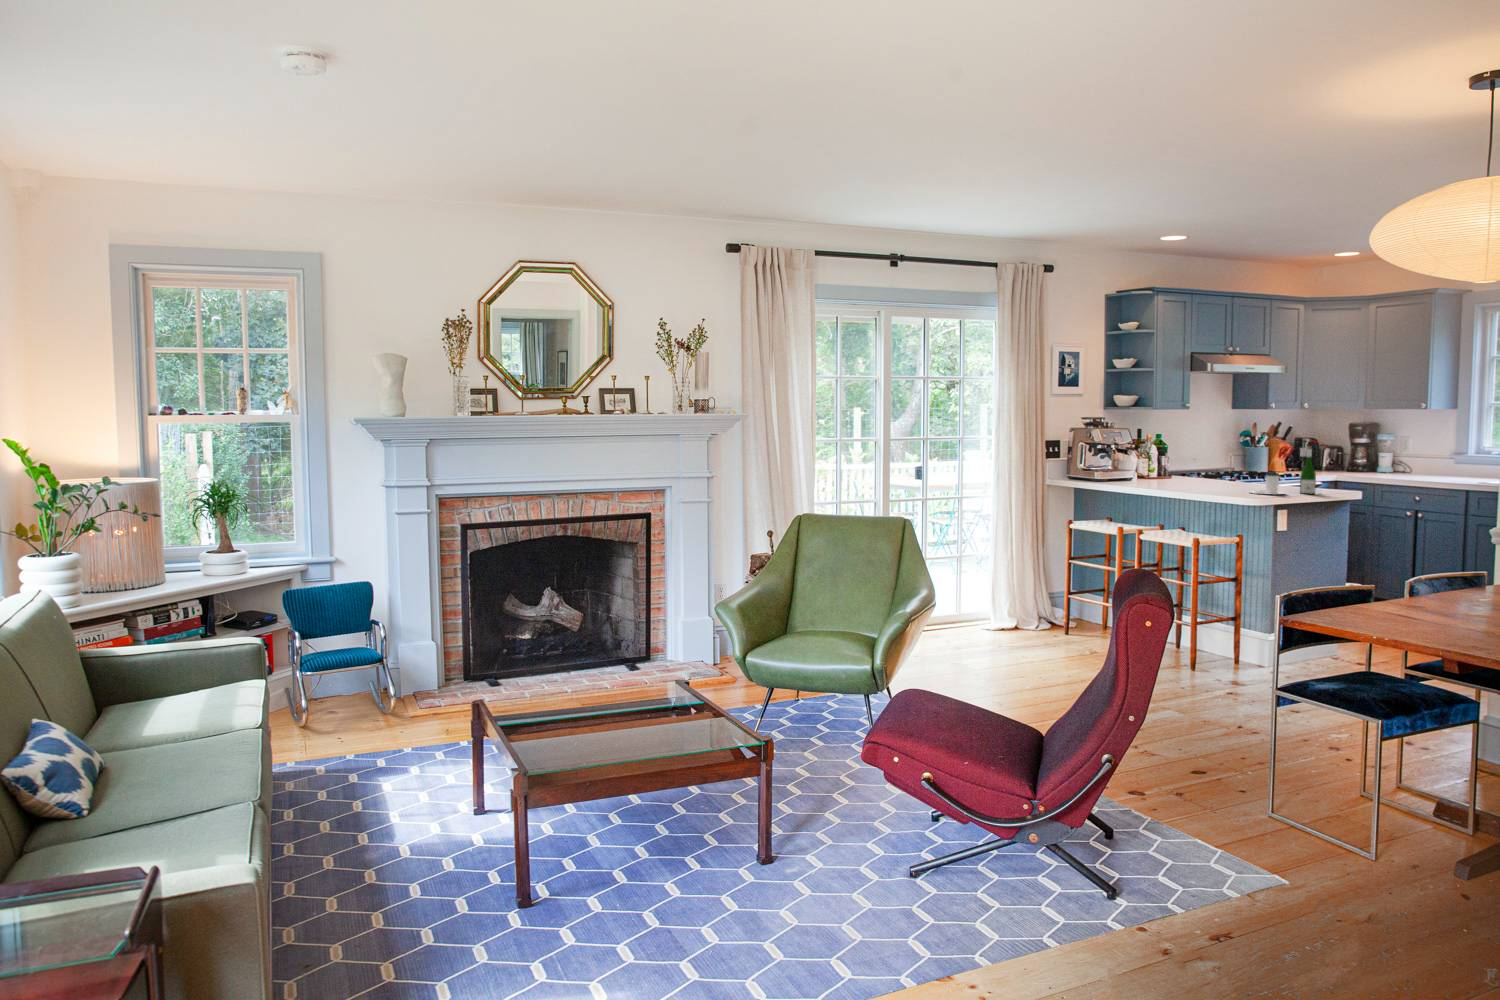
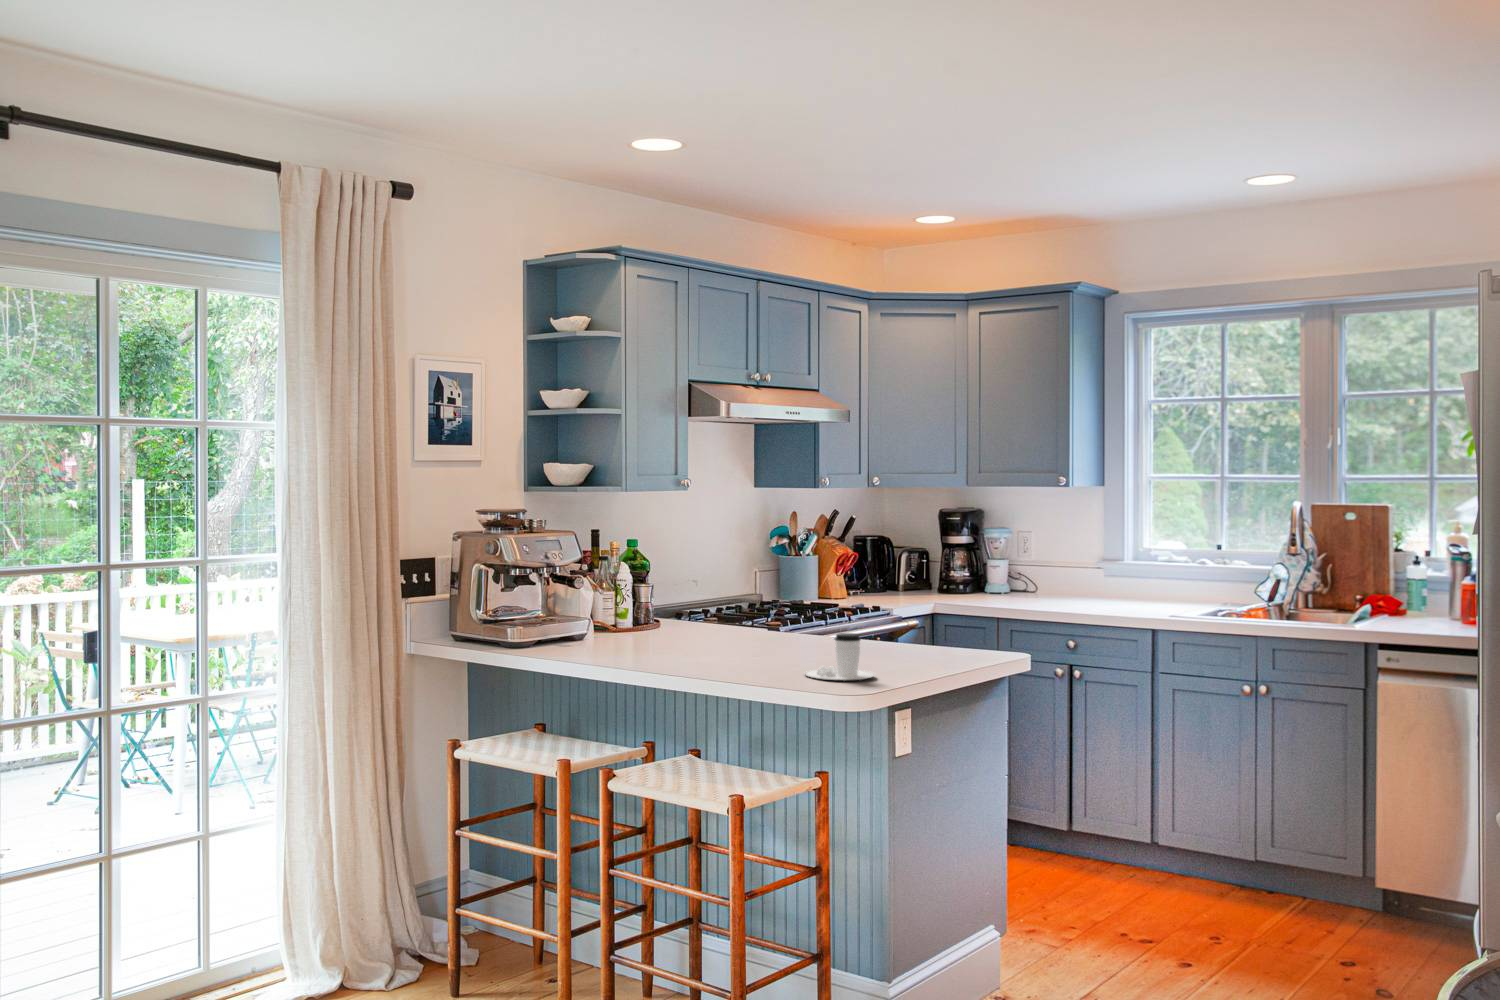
wine bottle: present [1300,439,1318,494] -> none [892,561,937,672]

